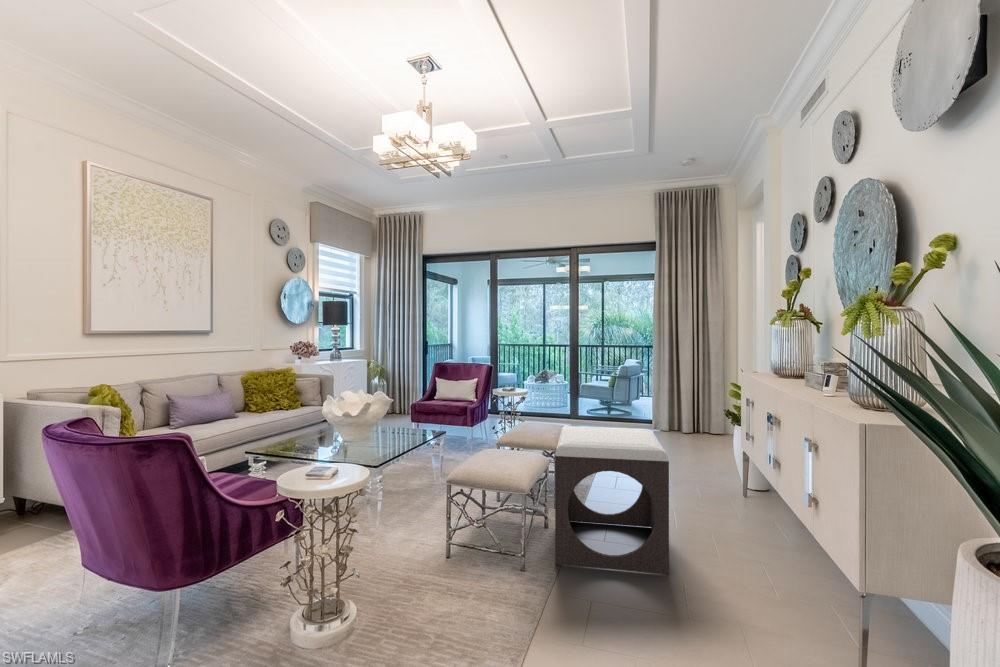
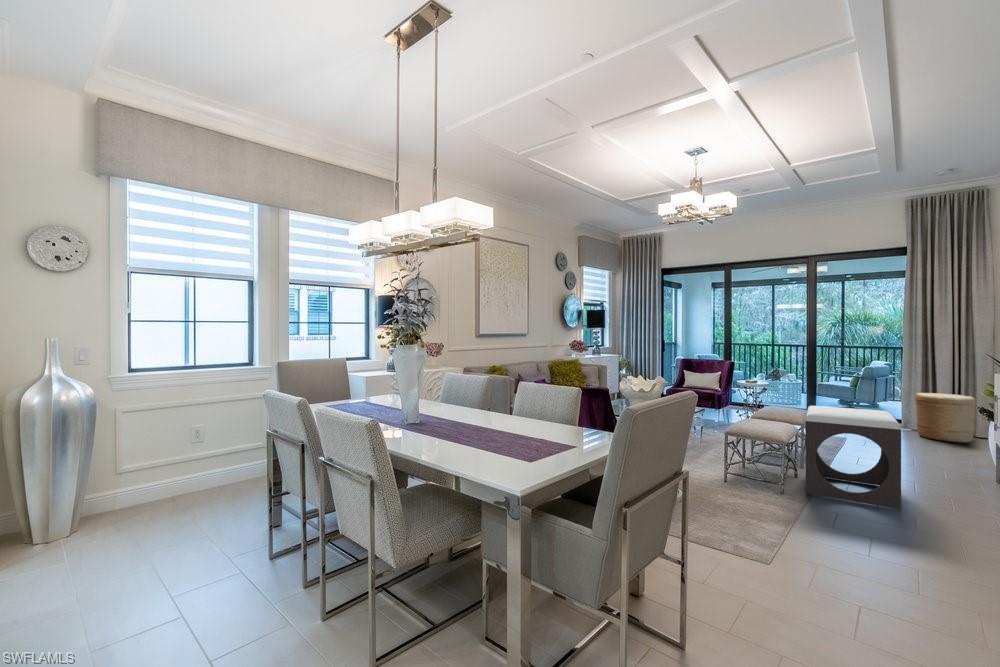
basket: none [664,392,714,443] -> present [915,393,976,443]

